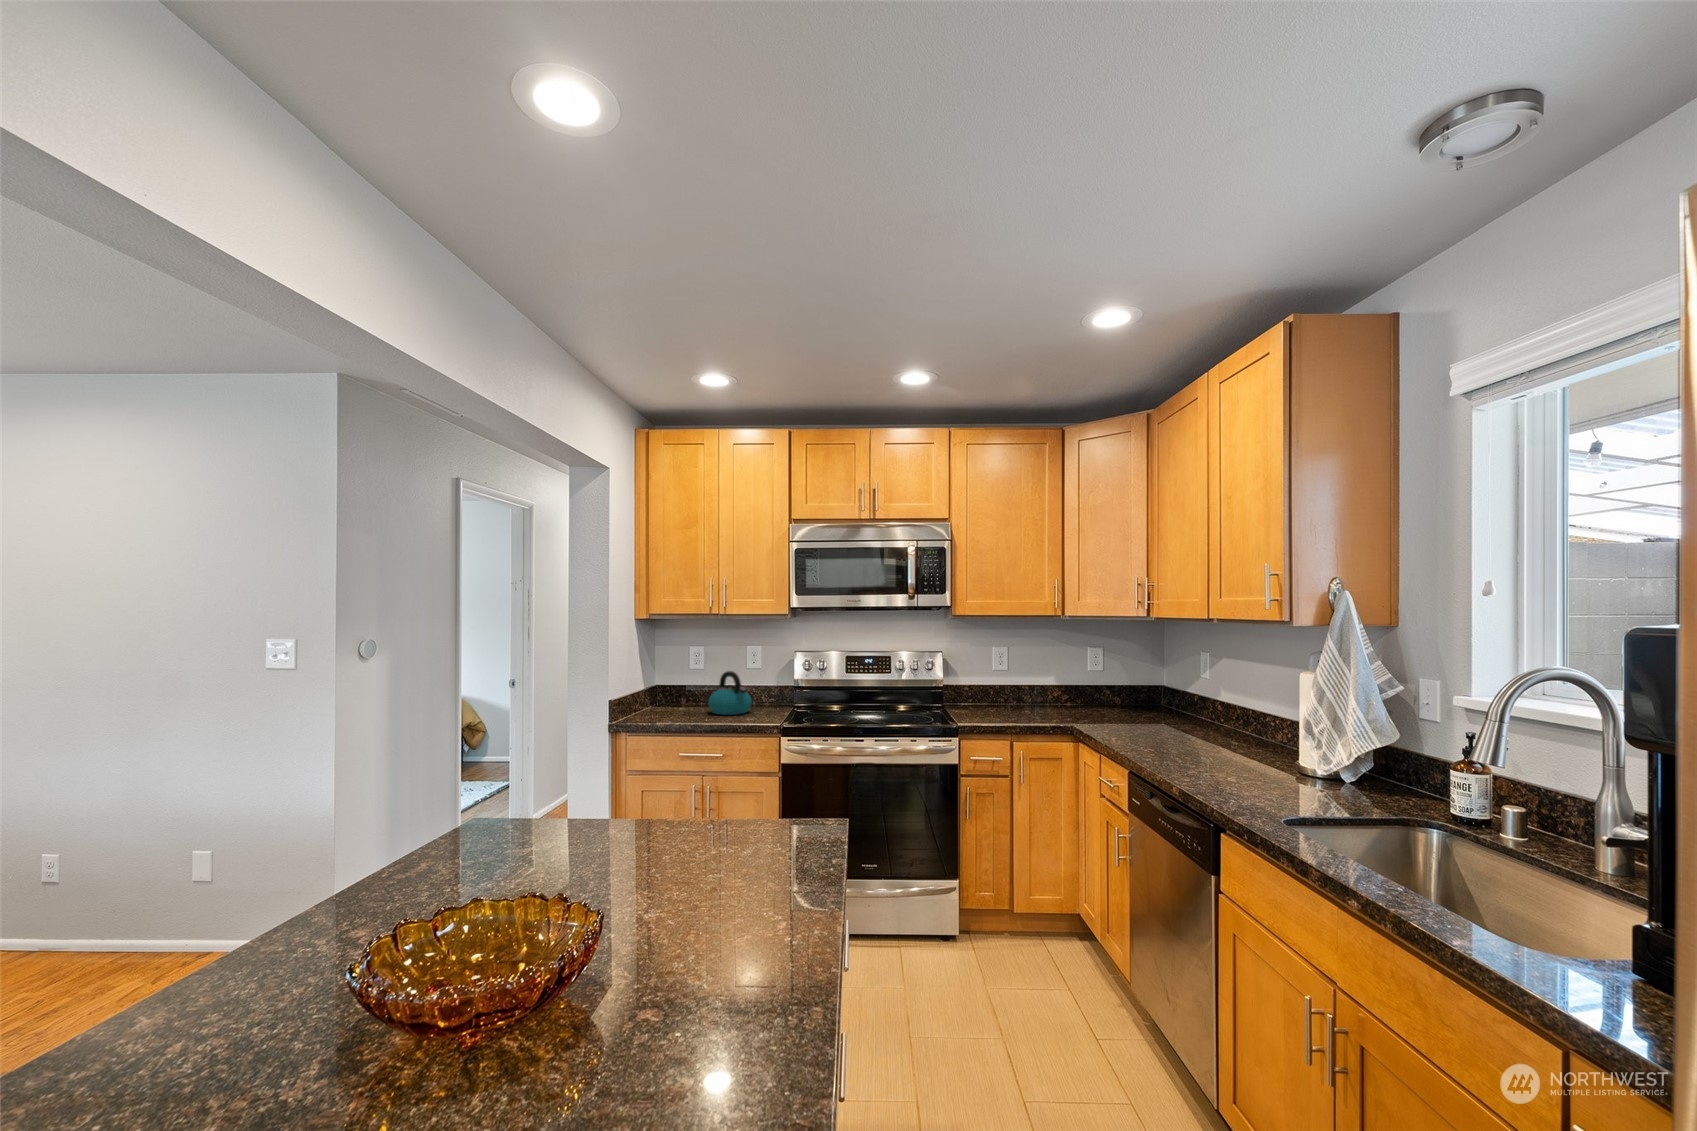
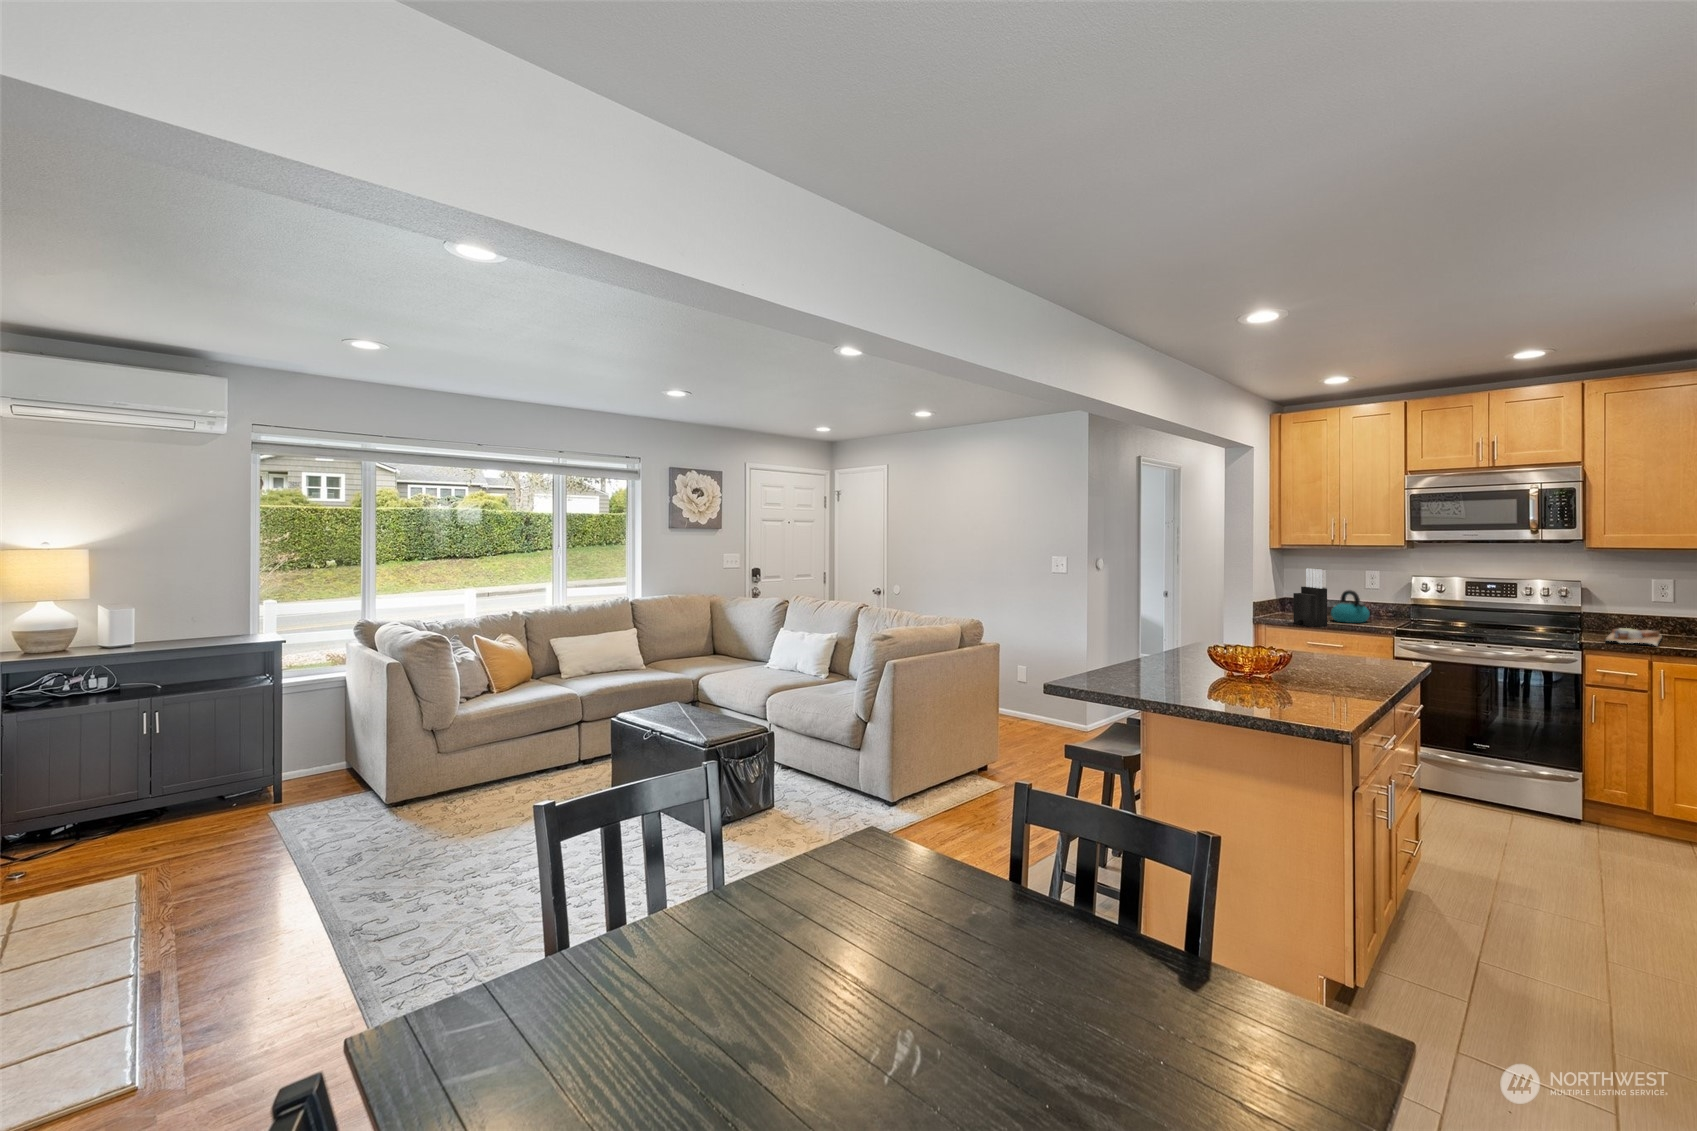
knife block: none [662,643,703,726] -> present [1293,568,1327,626]
cutting board: none [975,705,1022,728] -> present [1605,628,1662,646]

